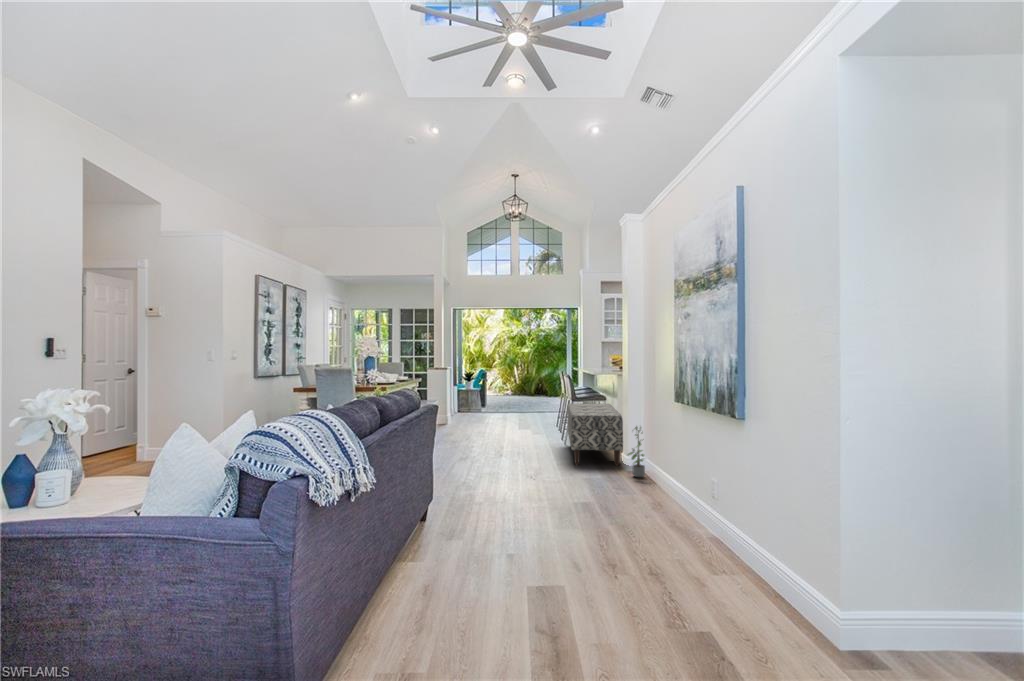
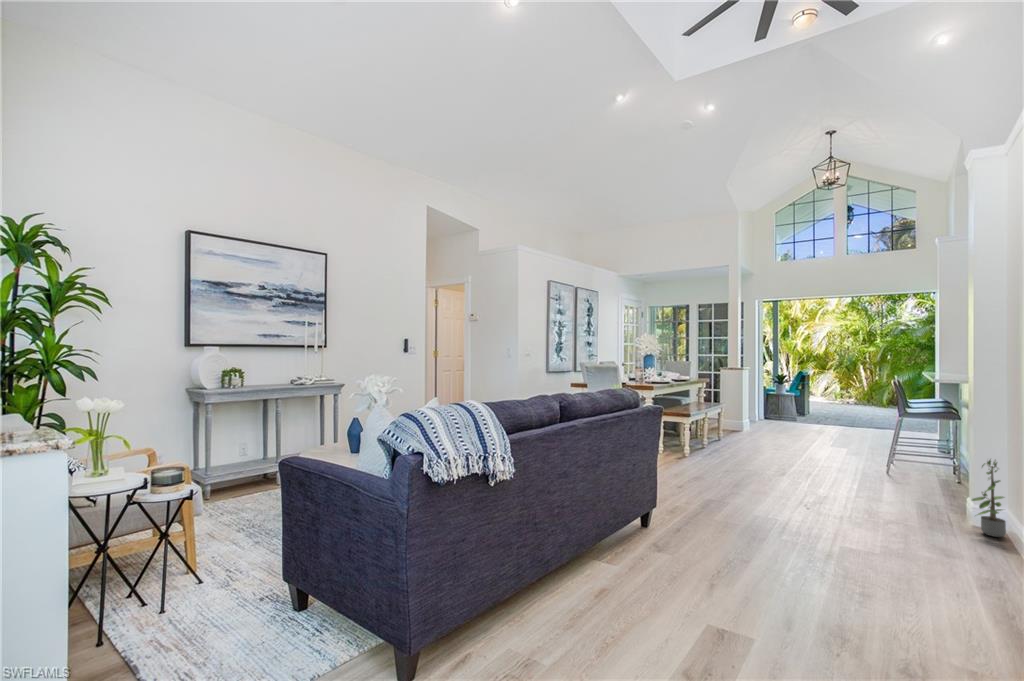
bench: present [567,403,623,466] -> none [881,419,974,514]

